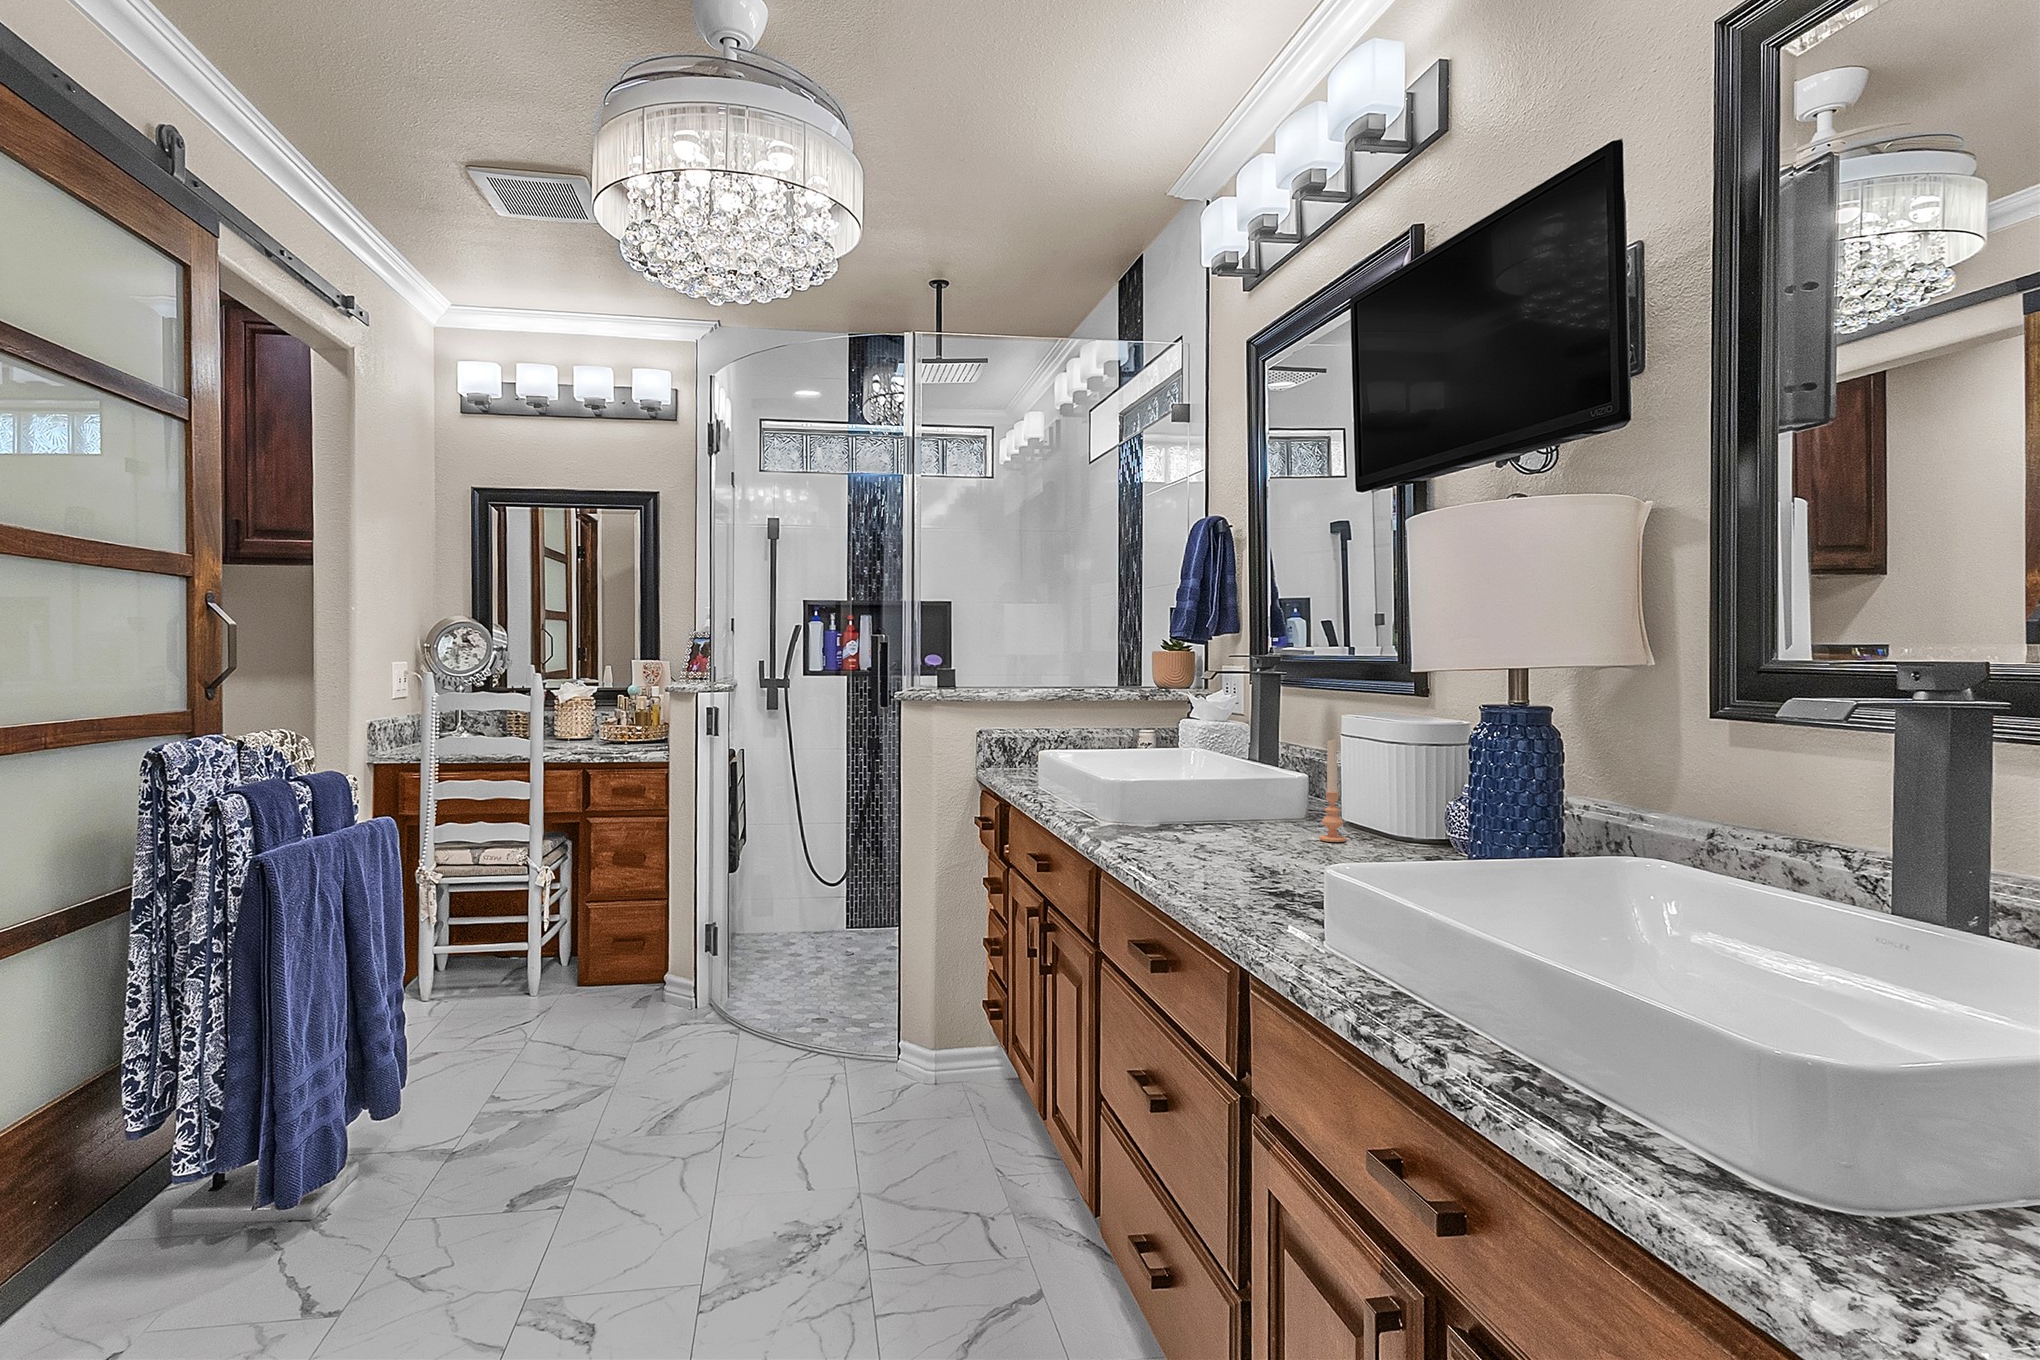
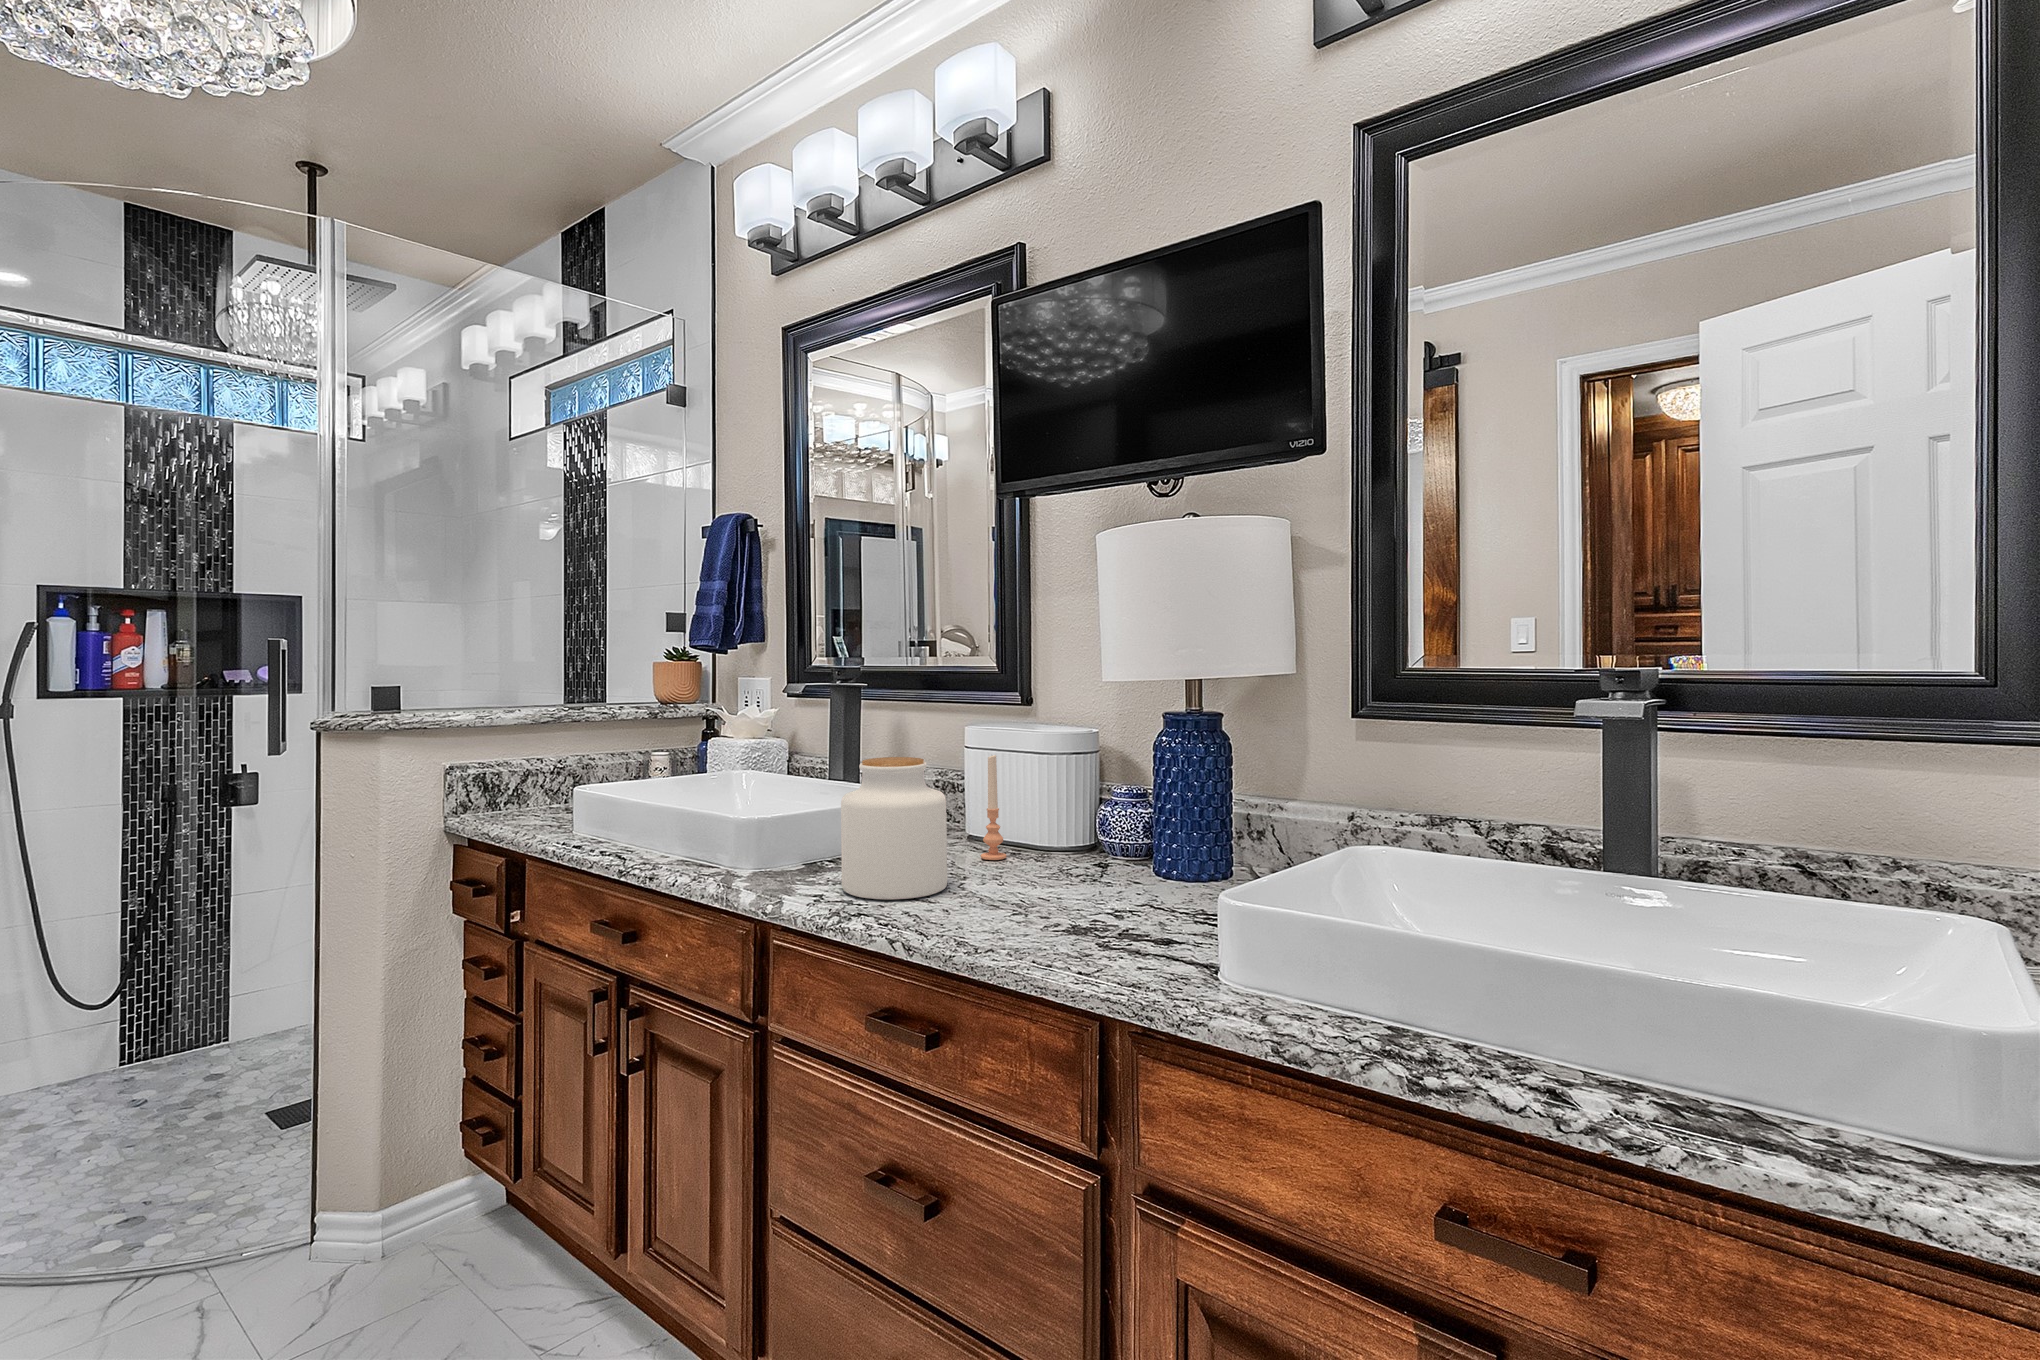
jar: none [1148,730,1245,854] -> present [841,757,947,899]

